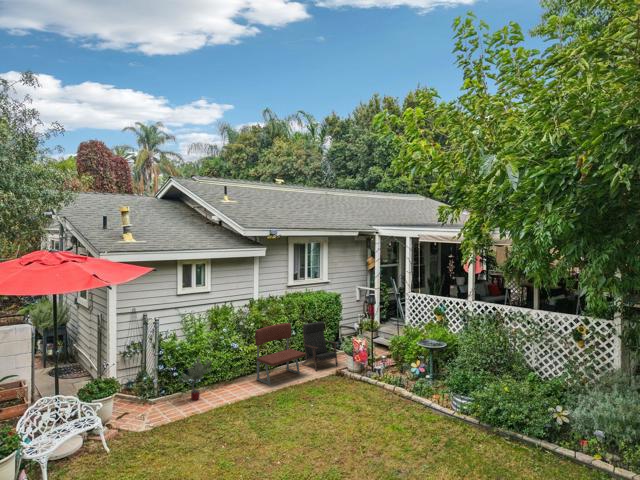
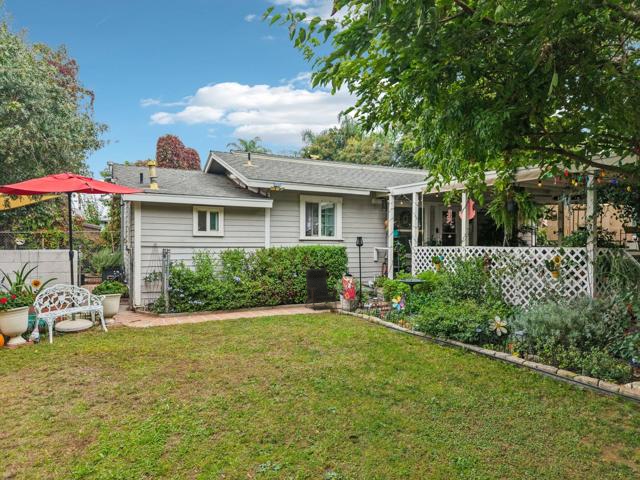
bench: present [255,323,306,385] -> none [256,265,302,315]
potted tree: present [178,356,212,400] -> none [182,281,213,318]

